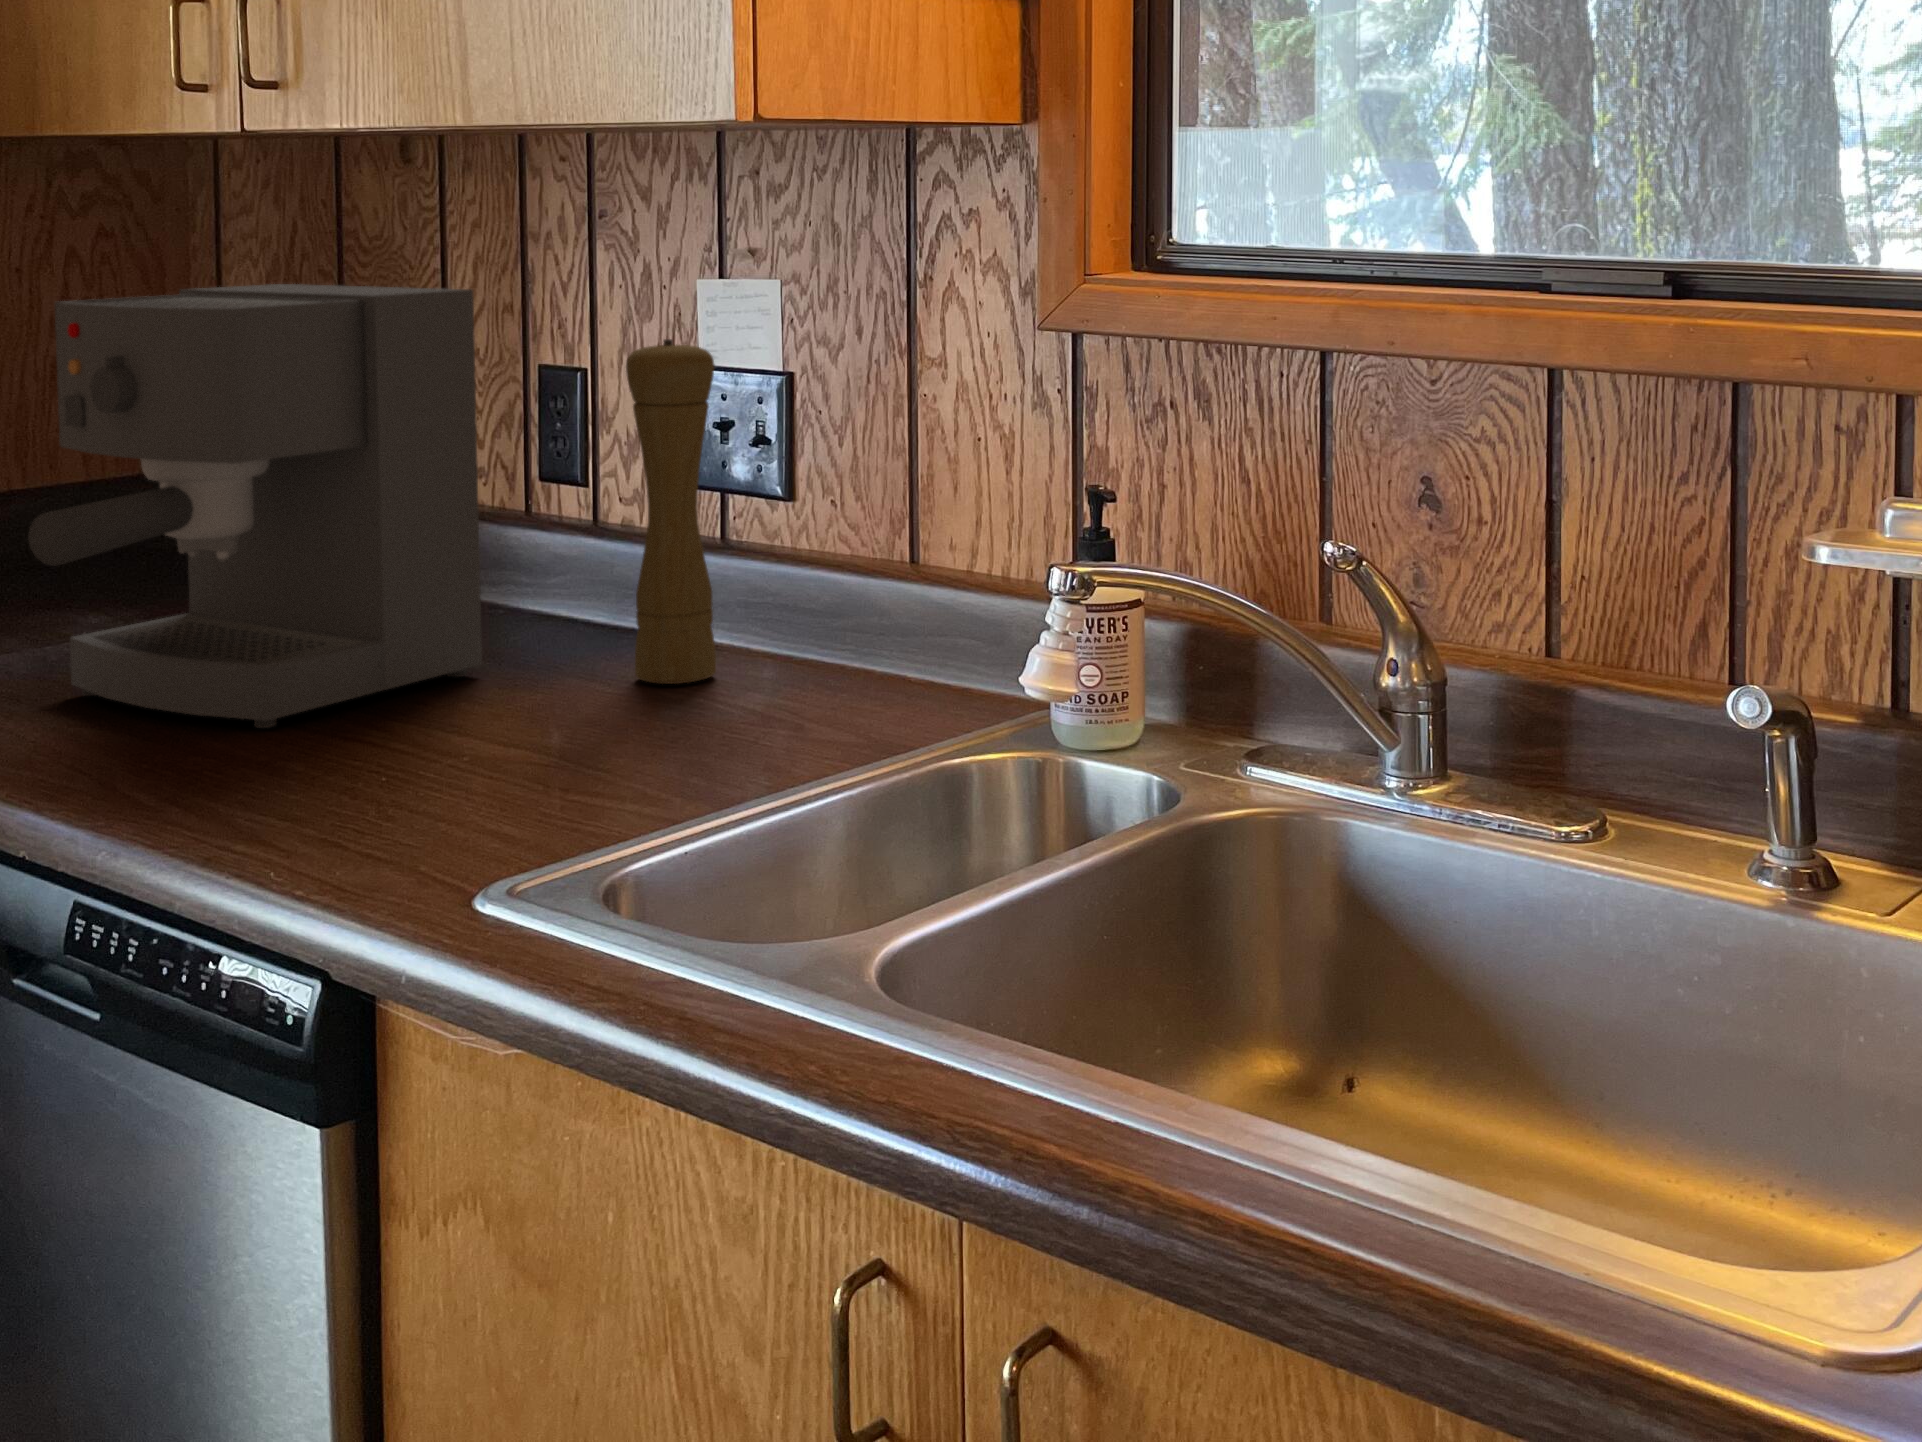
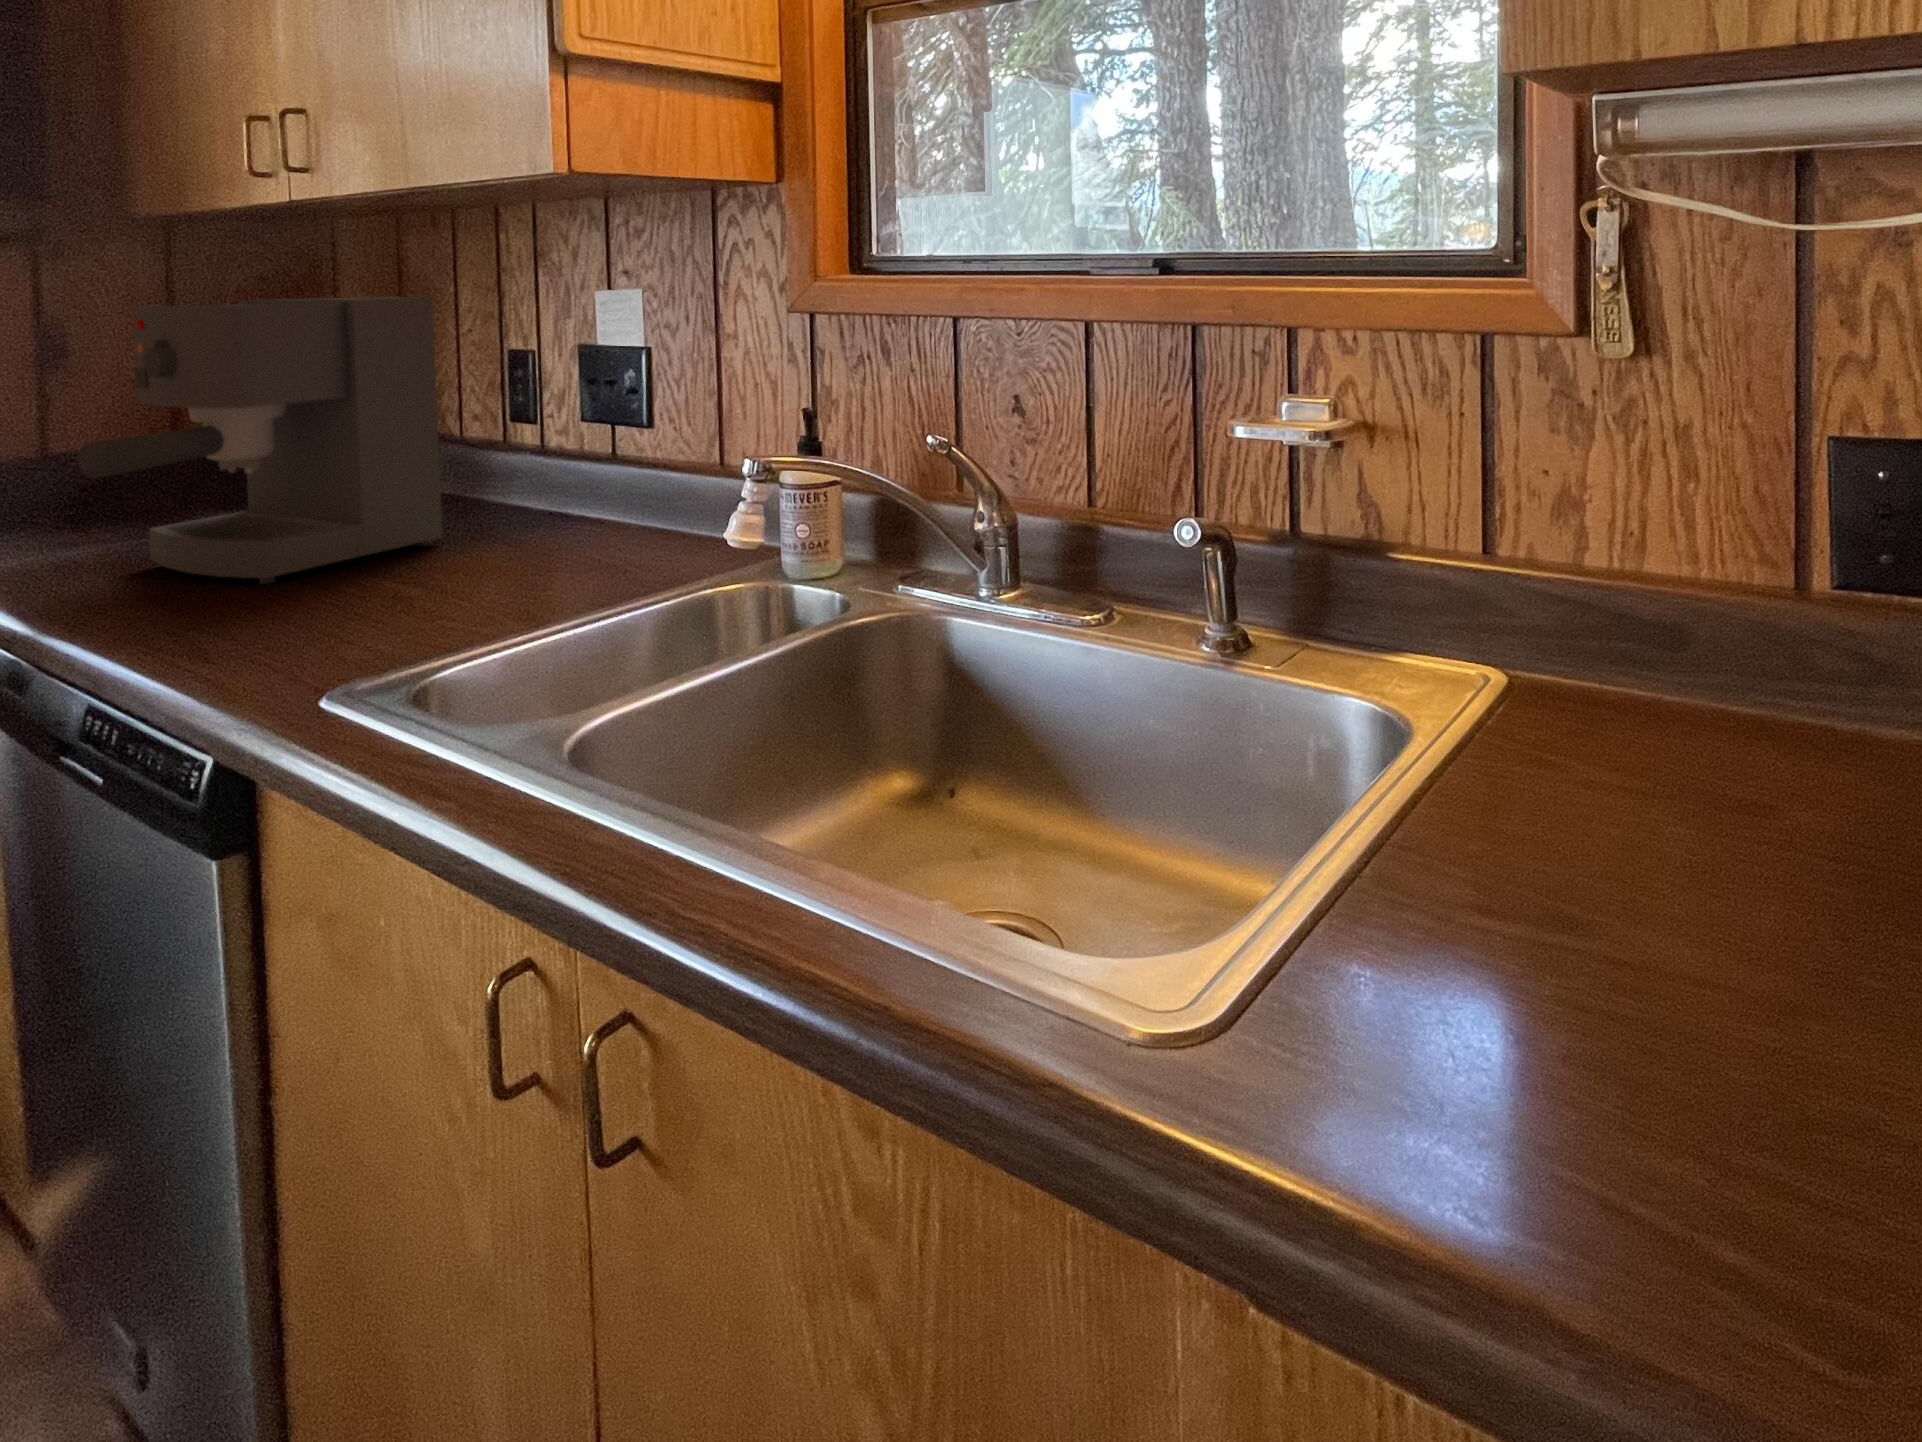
pepper mill: present [626,339,716,684] -> none [531,326,596,545]

